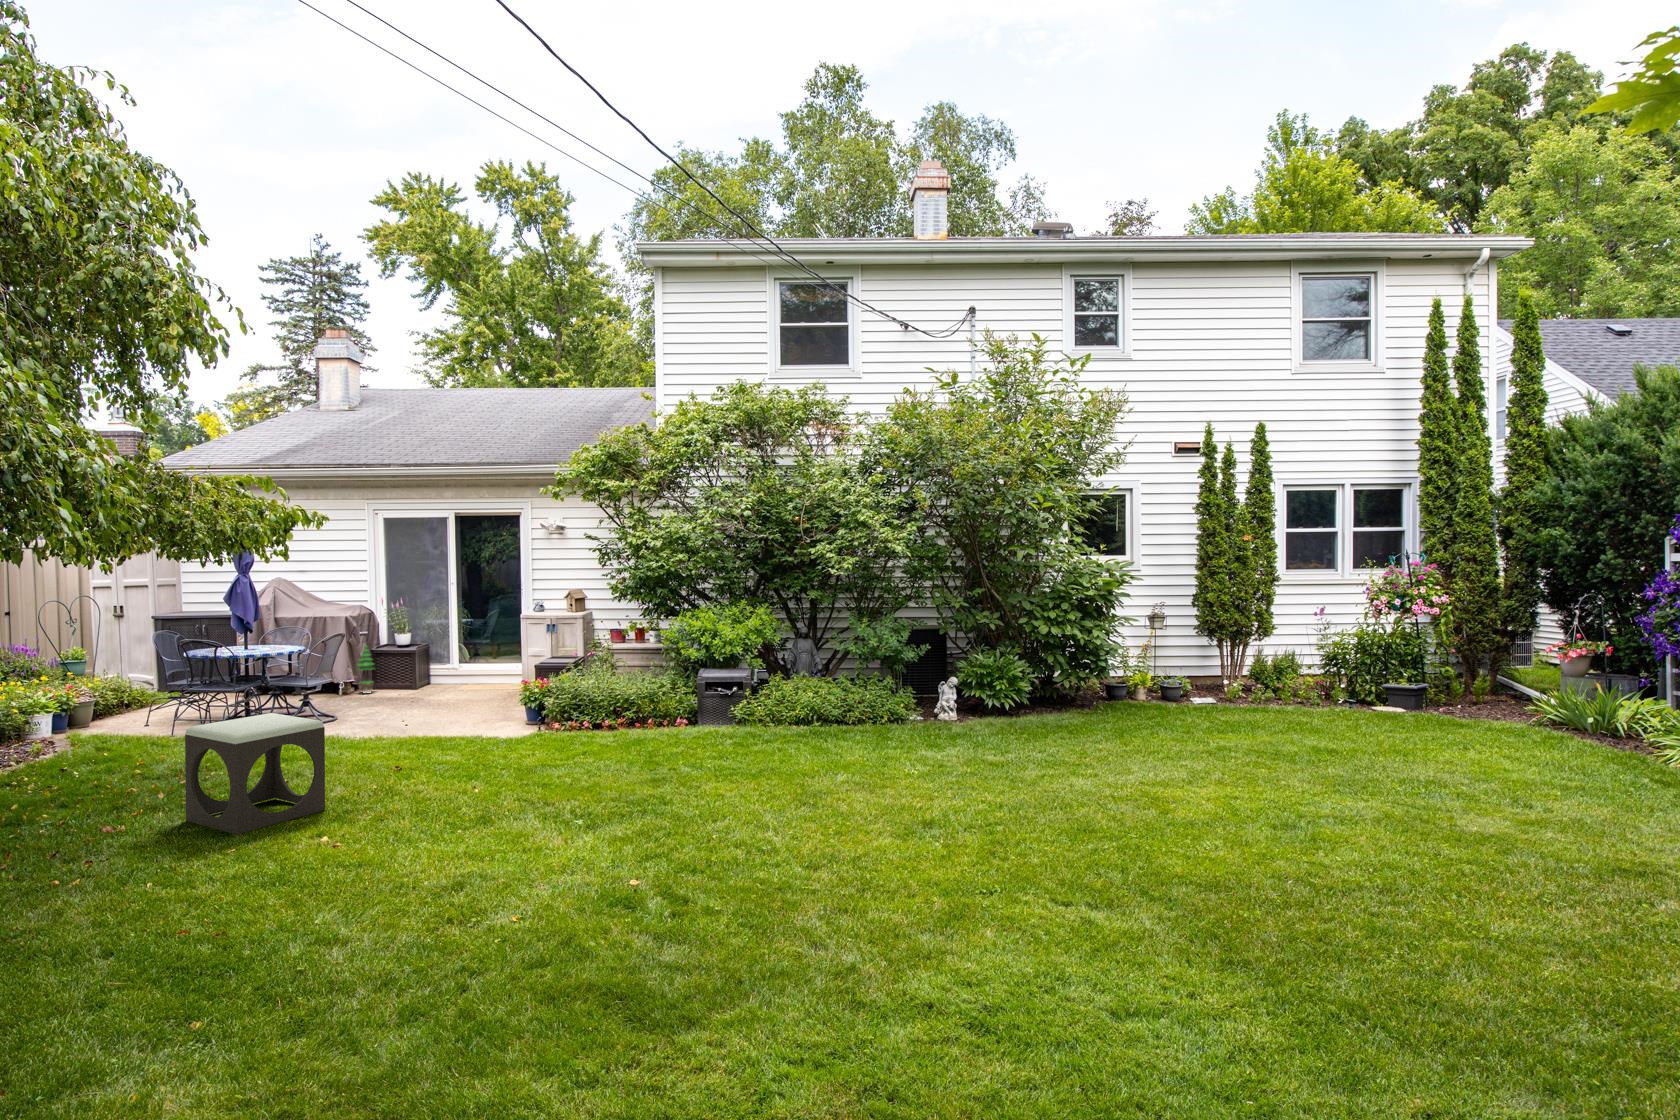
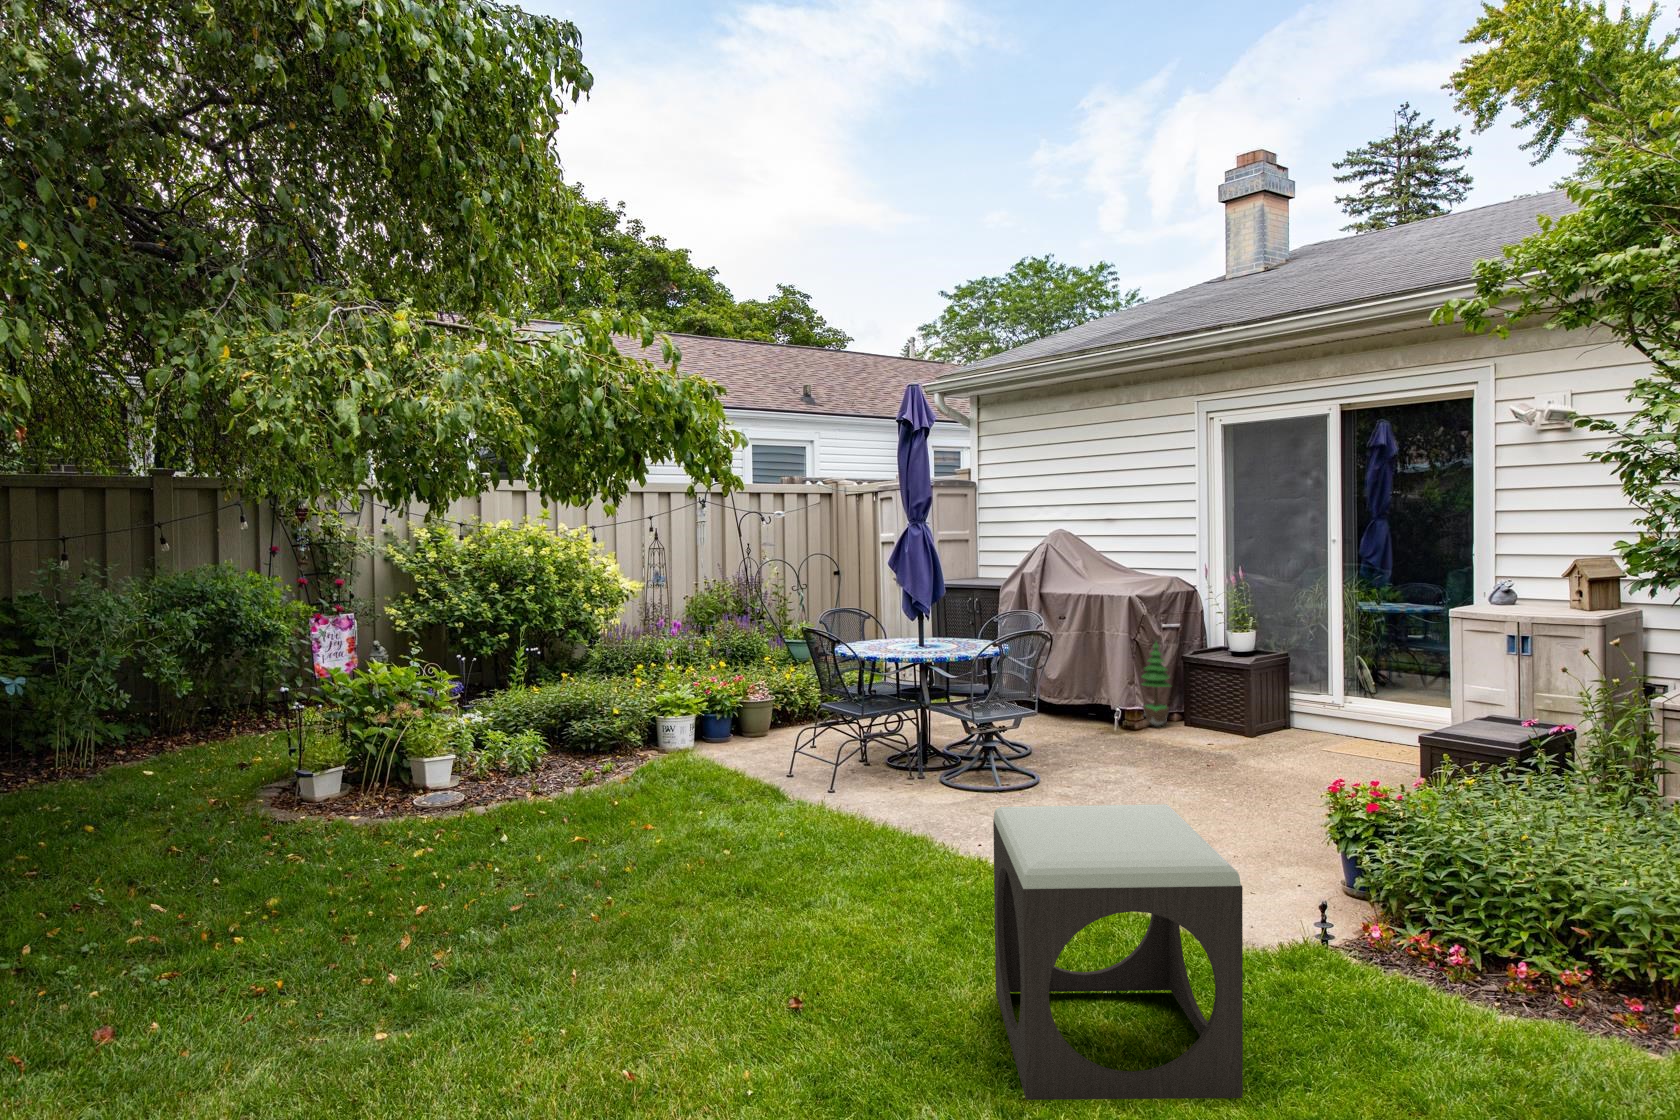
footstool: present [185,713,325,834] -> present [993,804,1243,1100]

